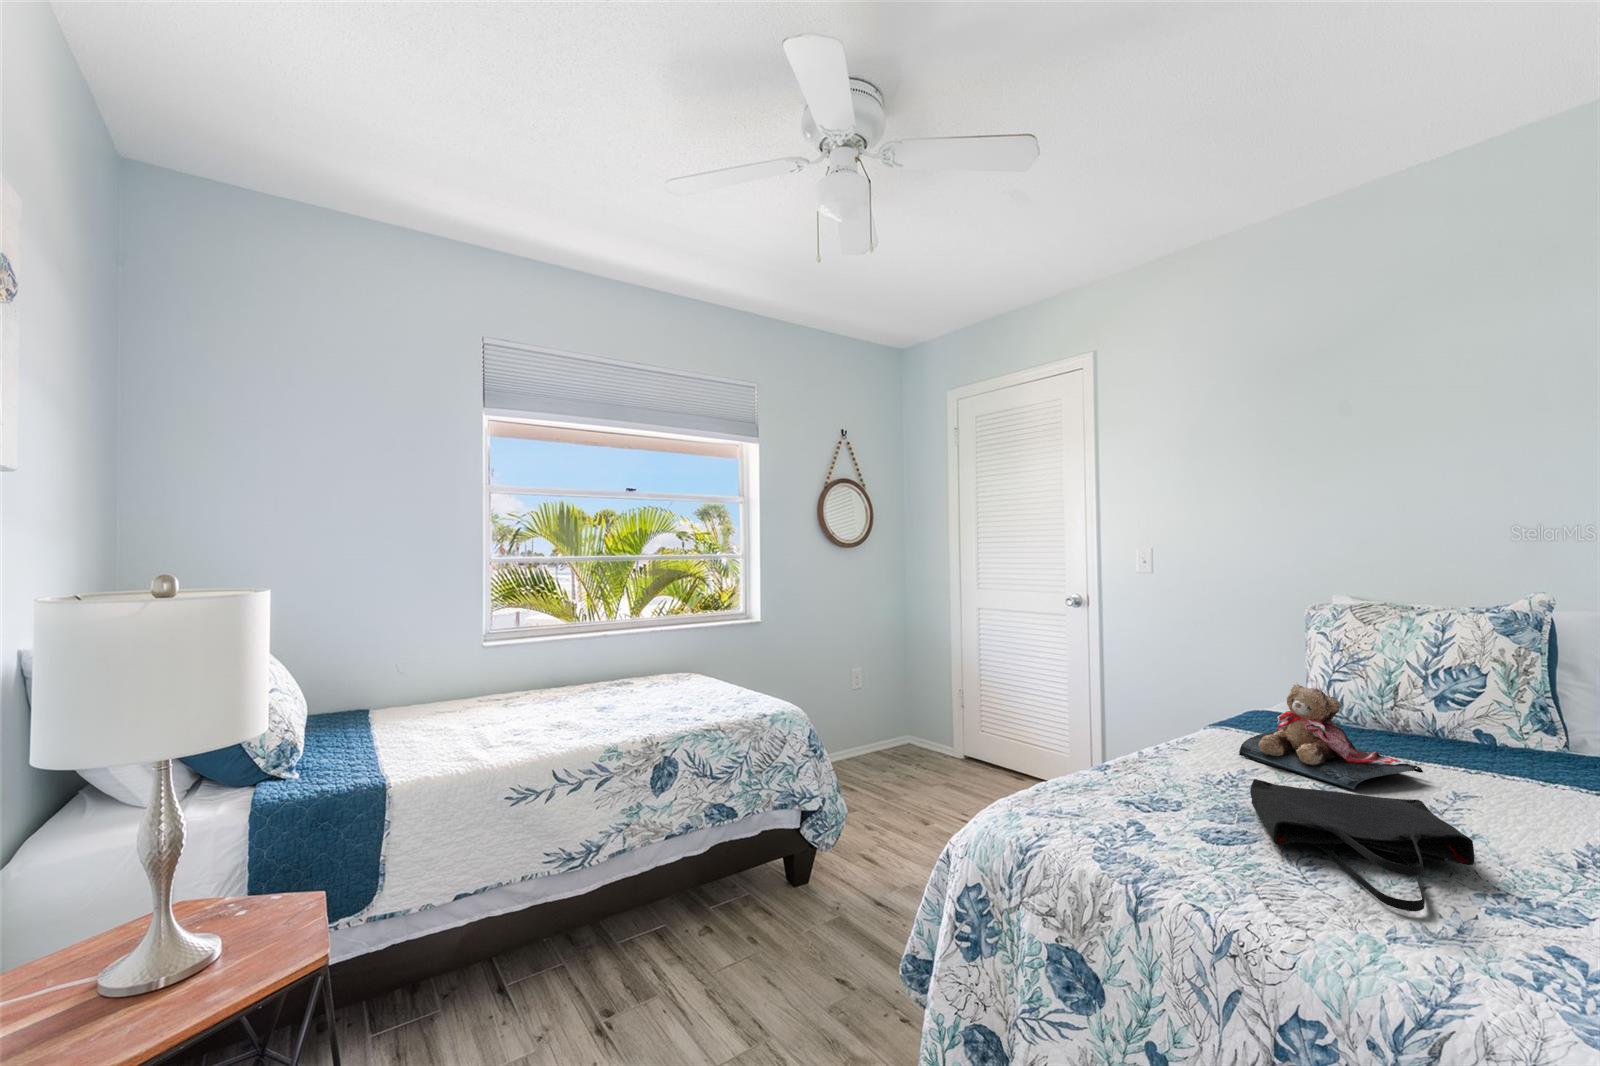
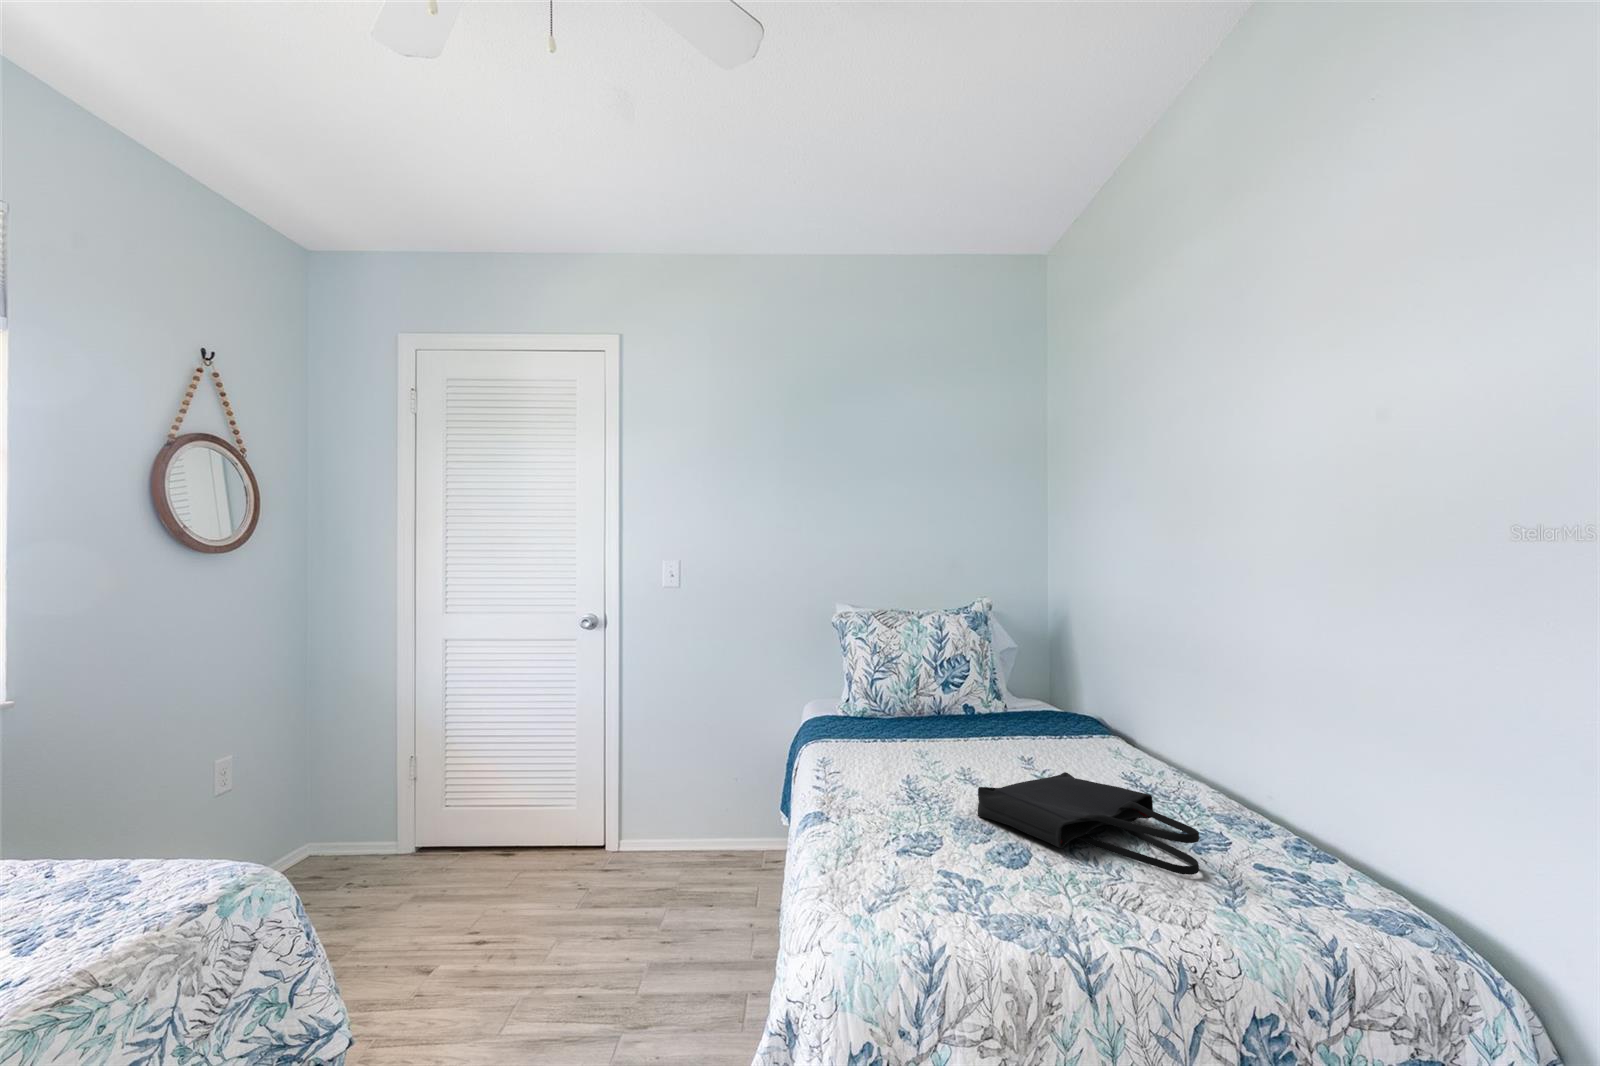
teddy bear: present [1239,684,1423,790] -> none [872,685,1000,776]

